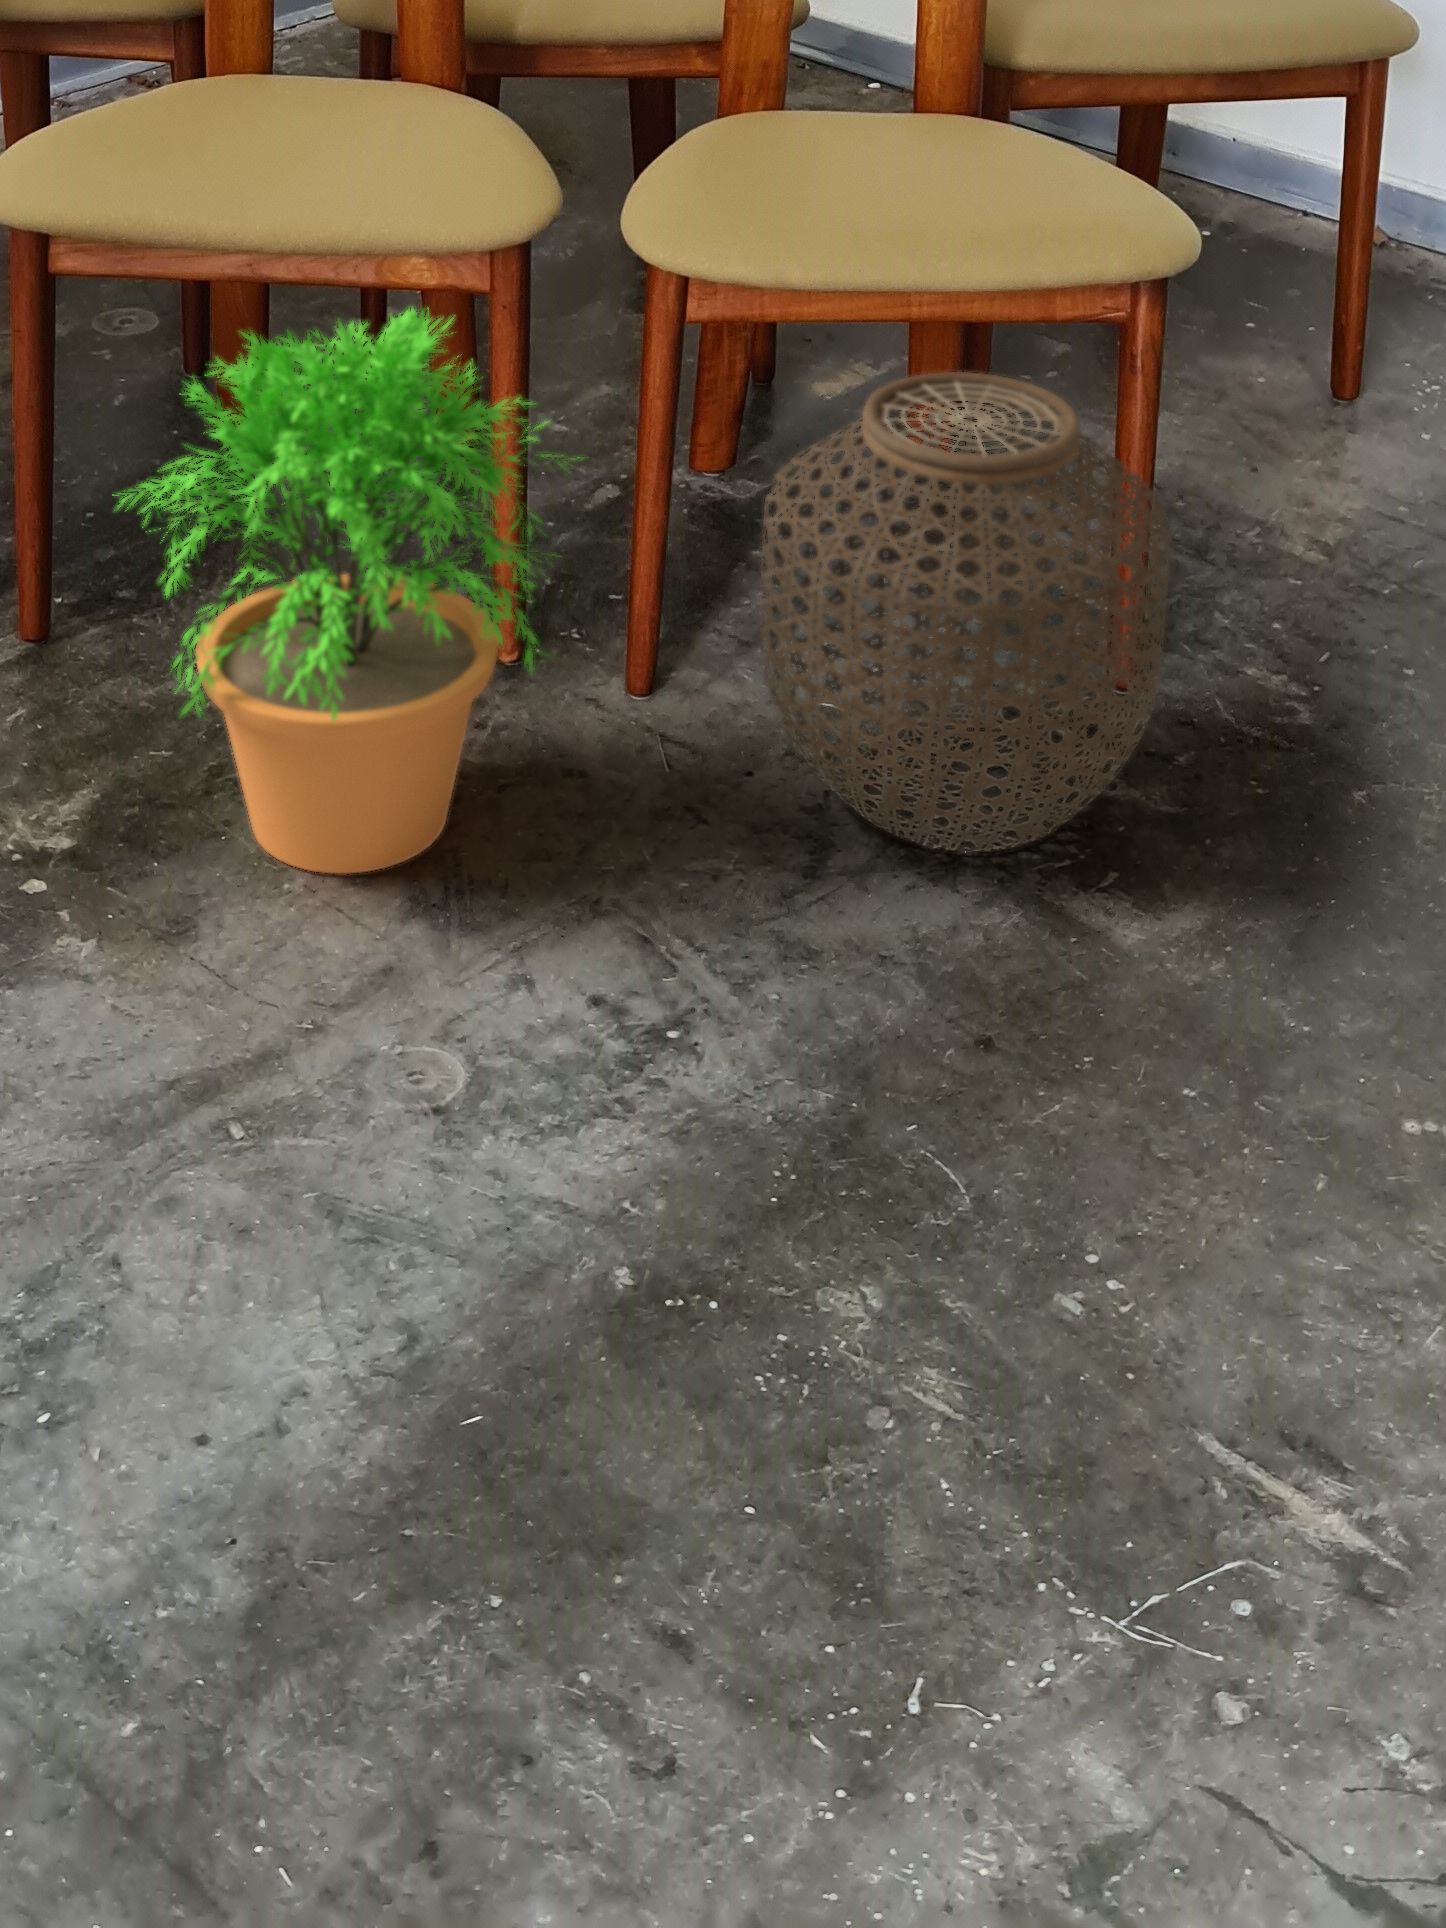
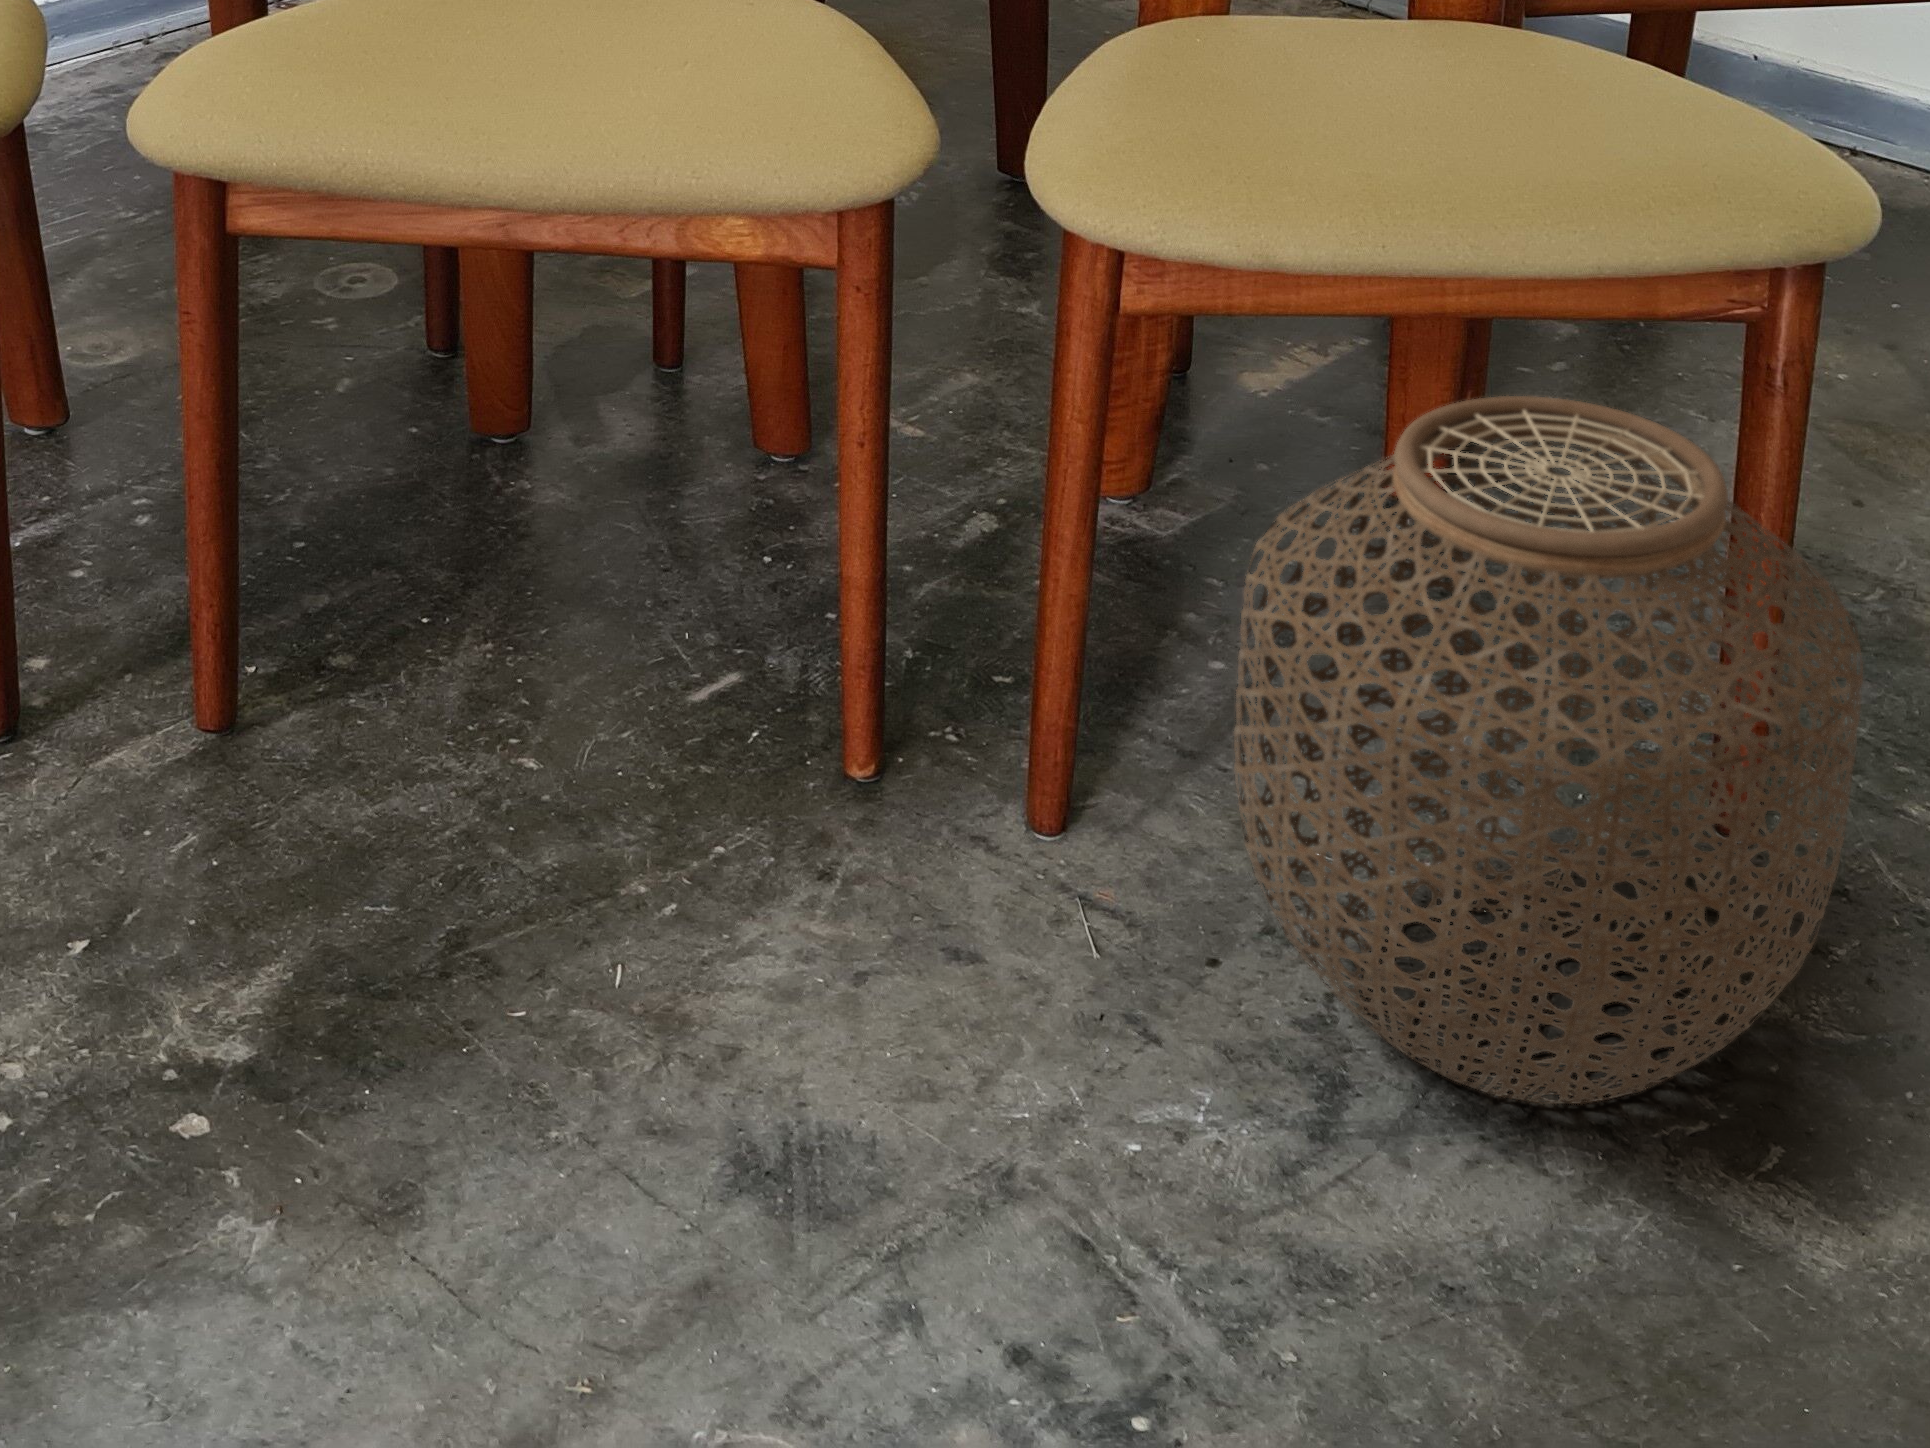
potted plant: present [118,308,563,874] -> none [293,294,994,1117]

